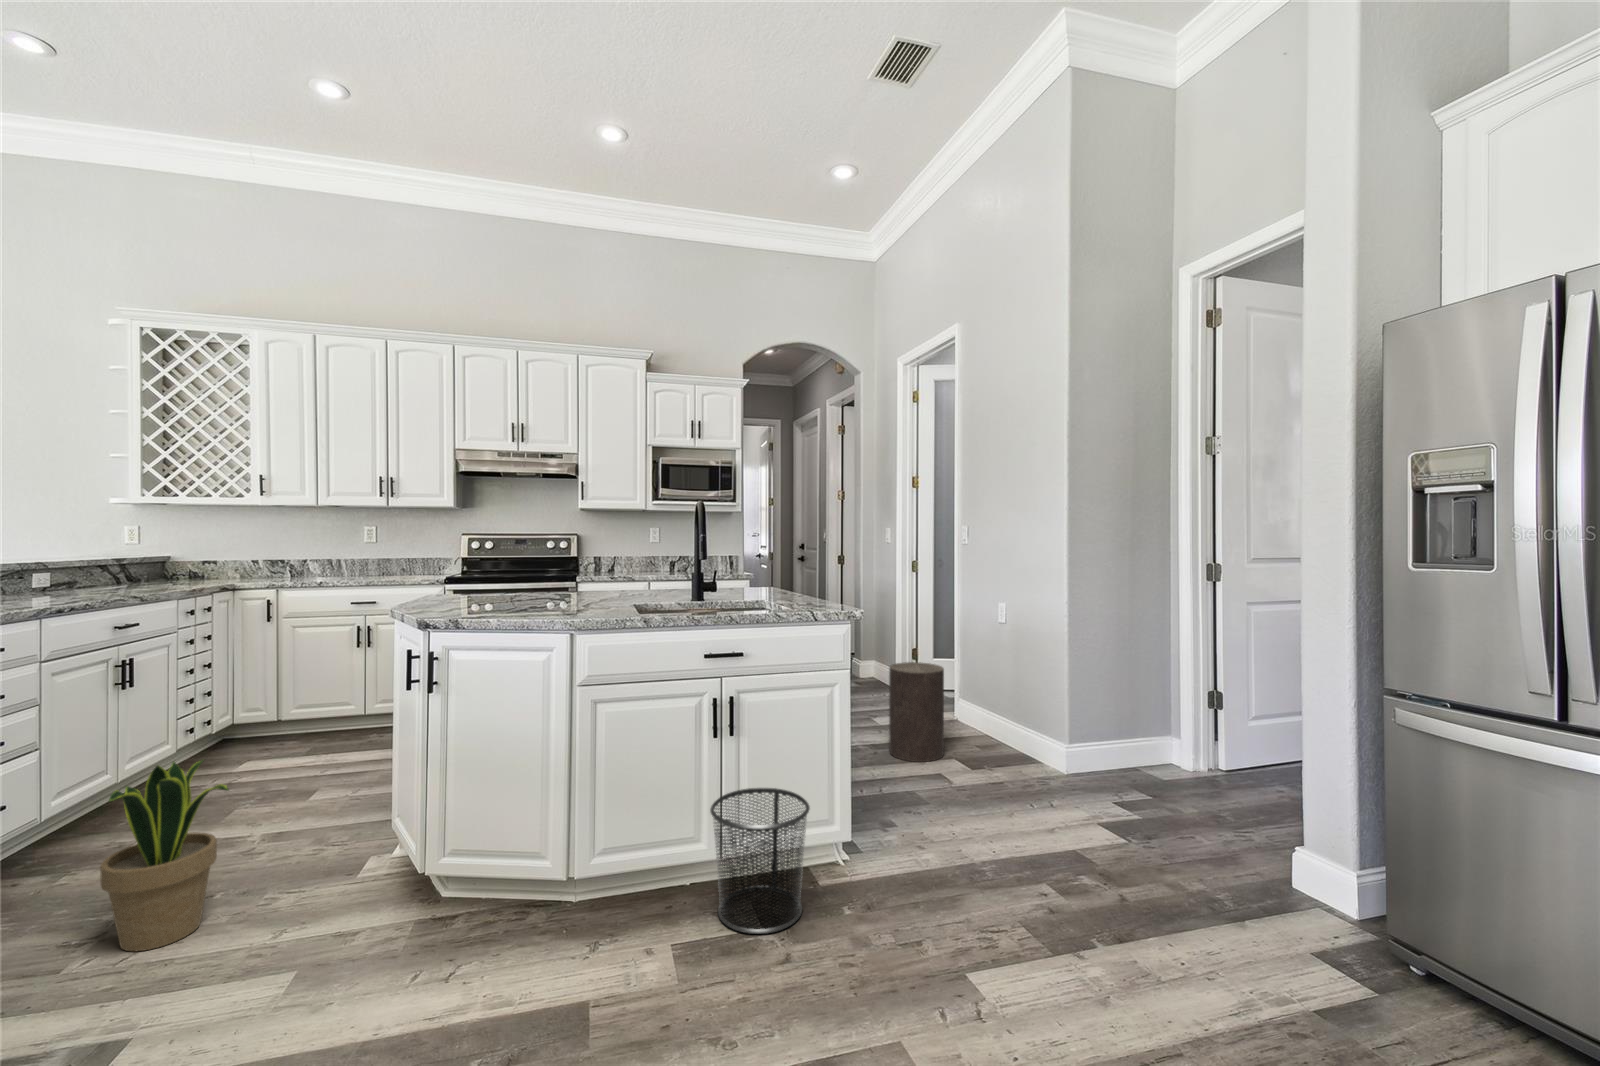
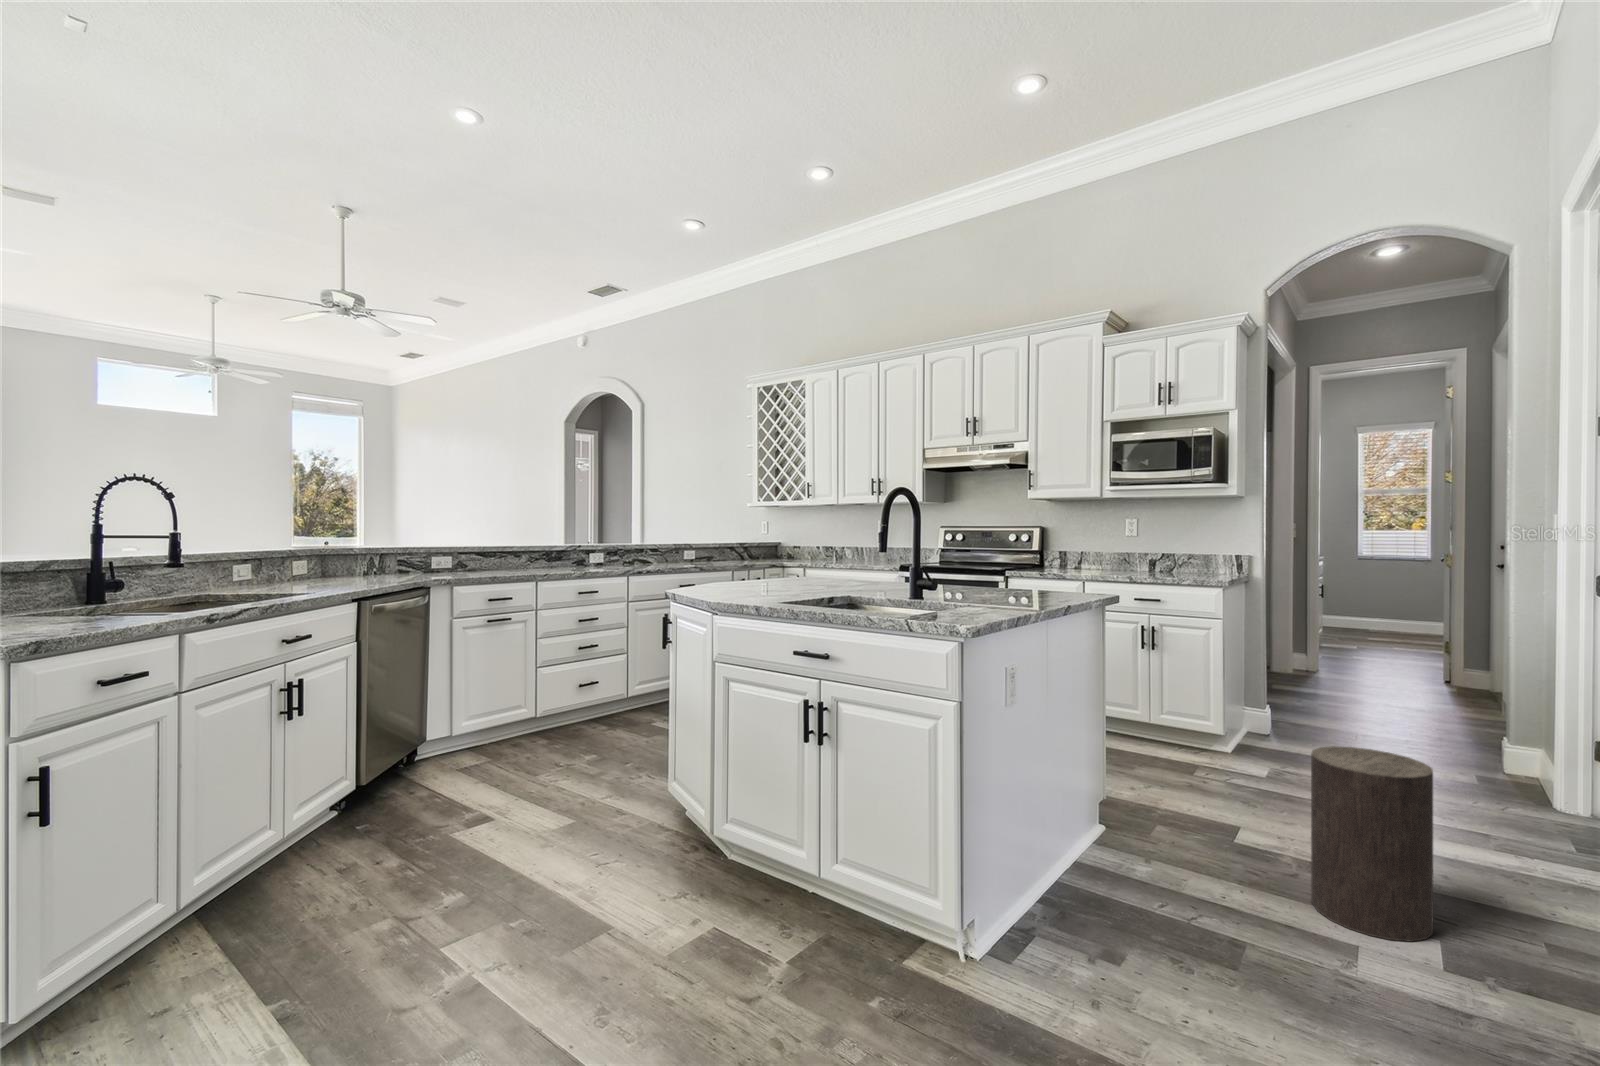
potted plant: present [100,760,229,951] -> none [546,667,615,780]
waste bin: present [710,788,810,934] -> none [736,807,848,974]

